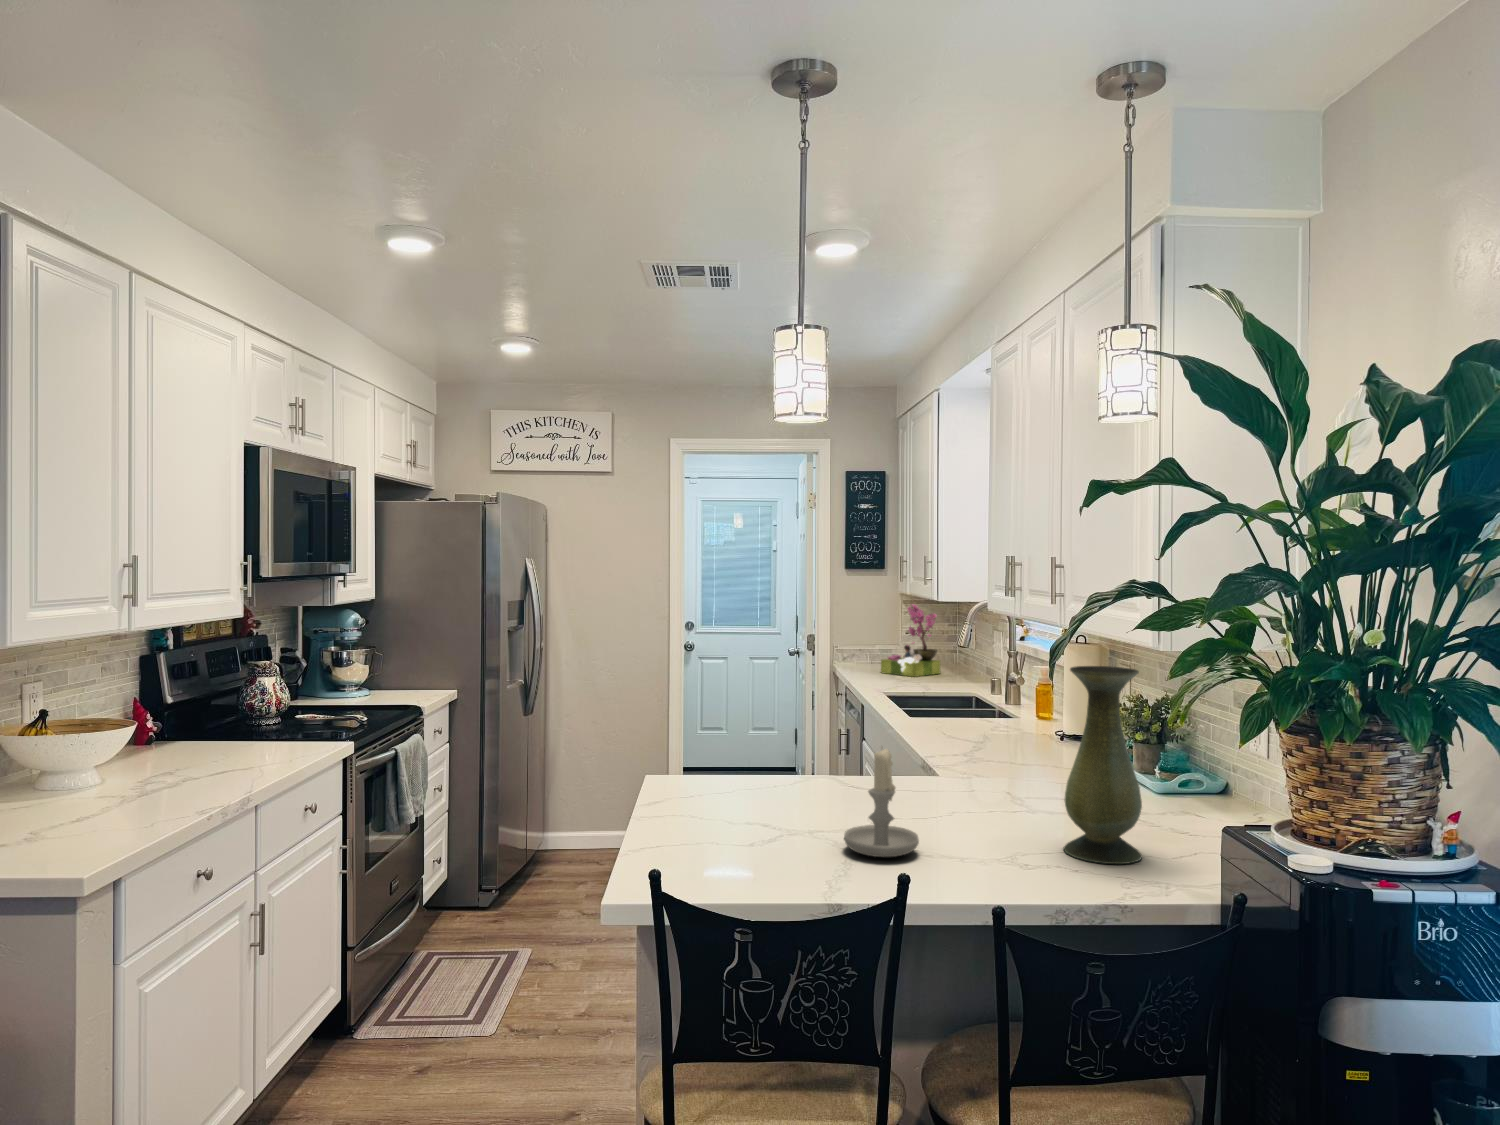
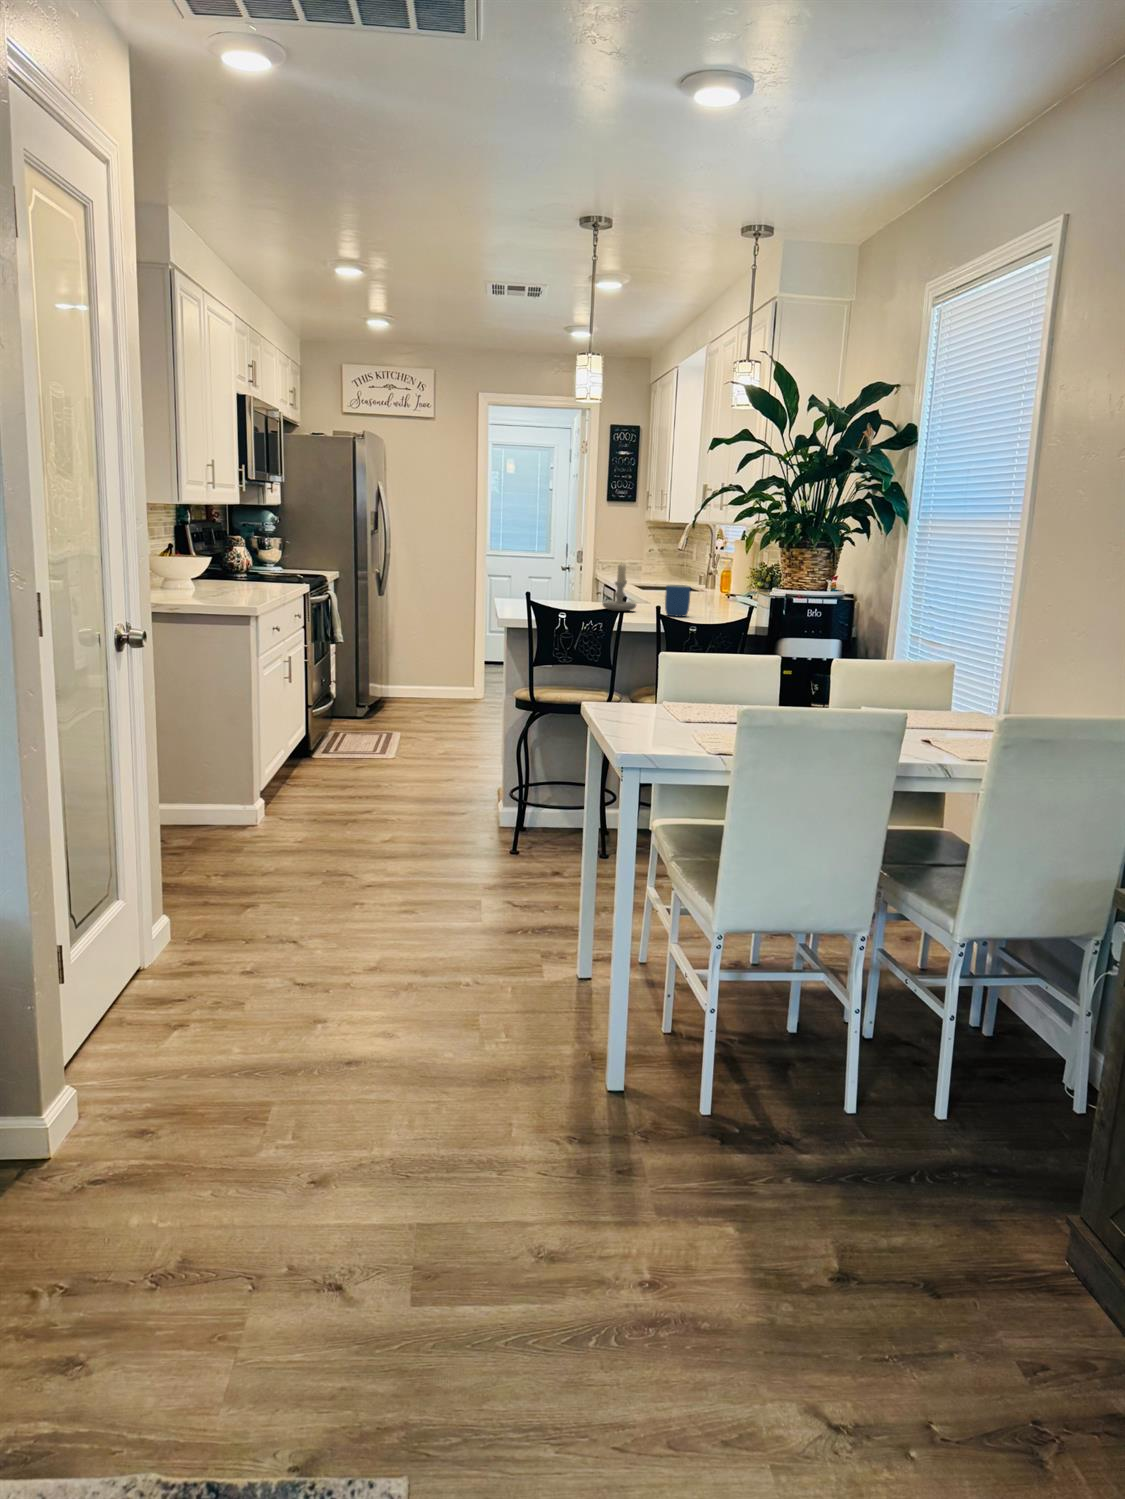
flower arrangement: present [881,604,940,677] -> none [630,526,673,579]
vase: present [1063,666,1142,864] -> none [703,528,741,616]
mug: none [987,801,1044,882] -> present [665,585,691,616]

